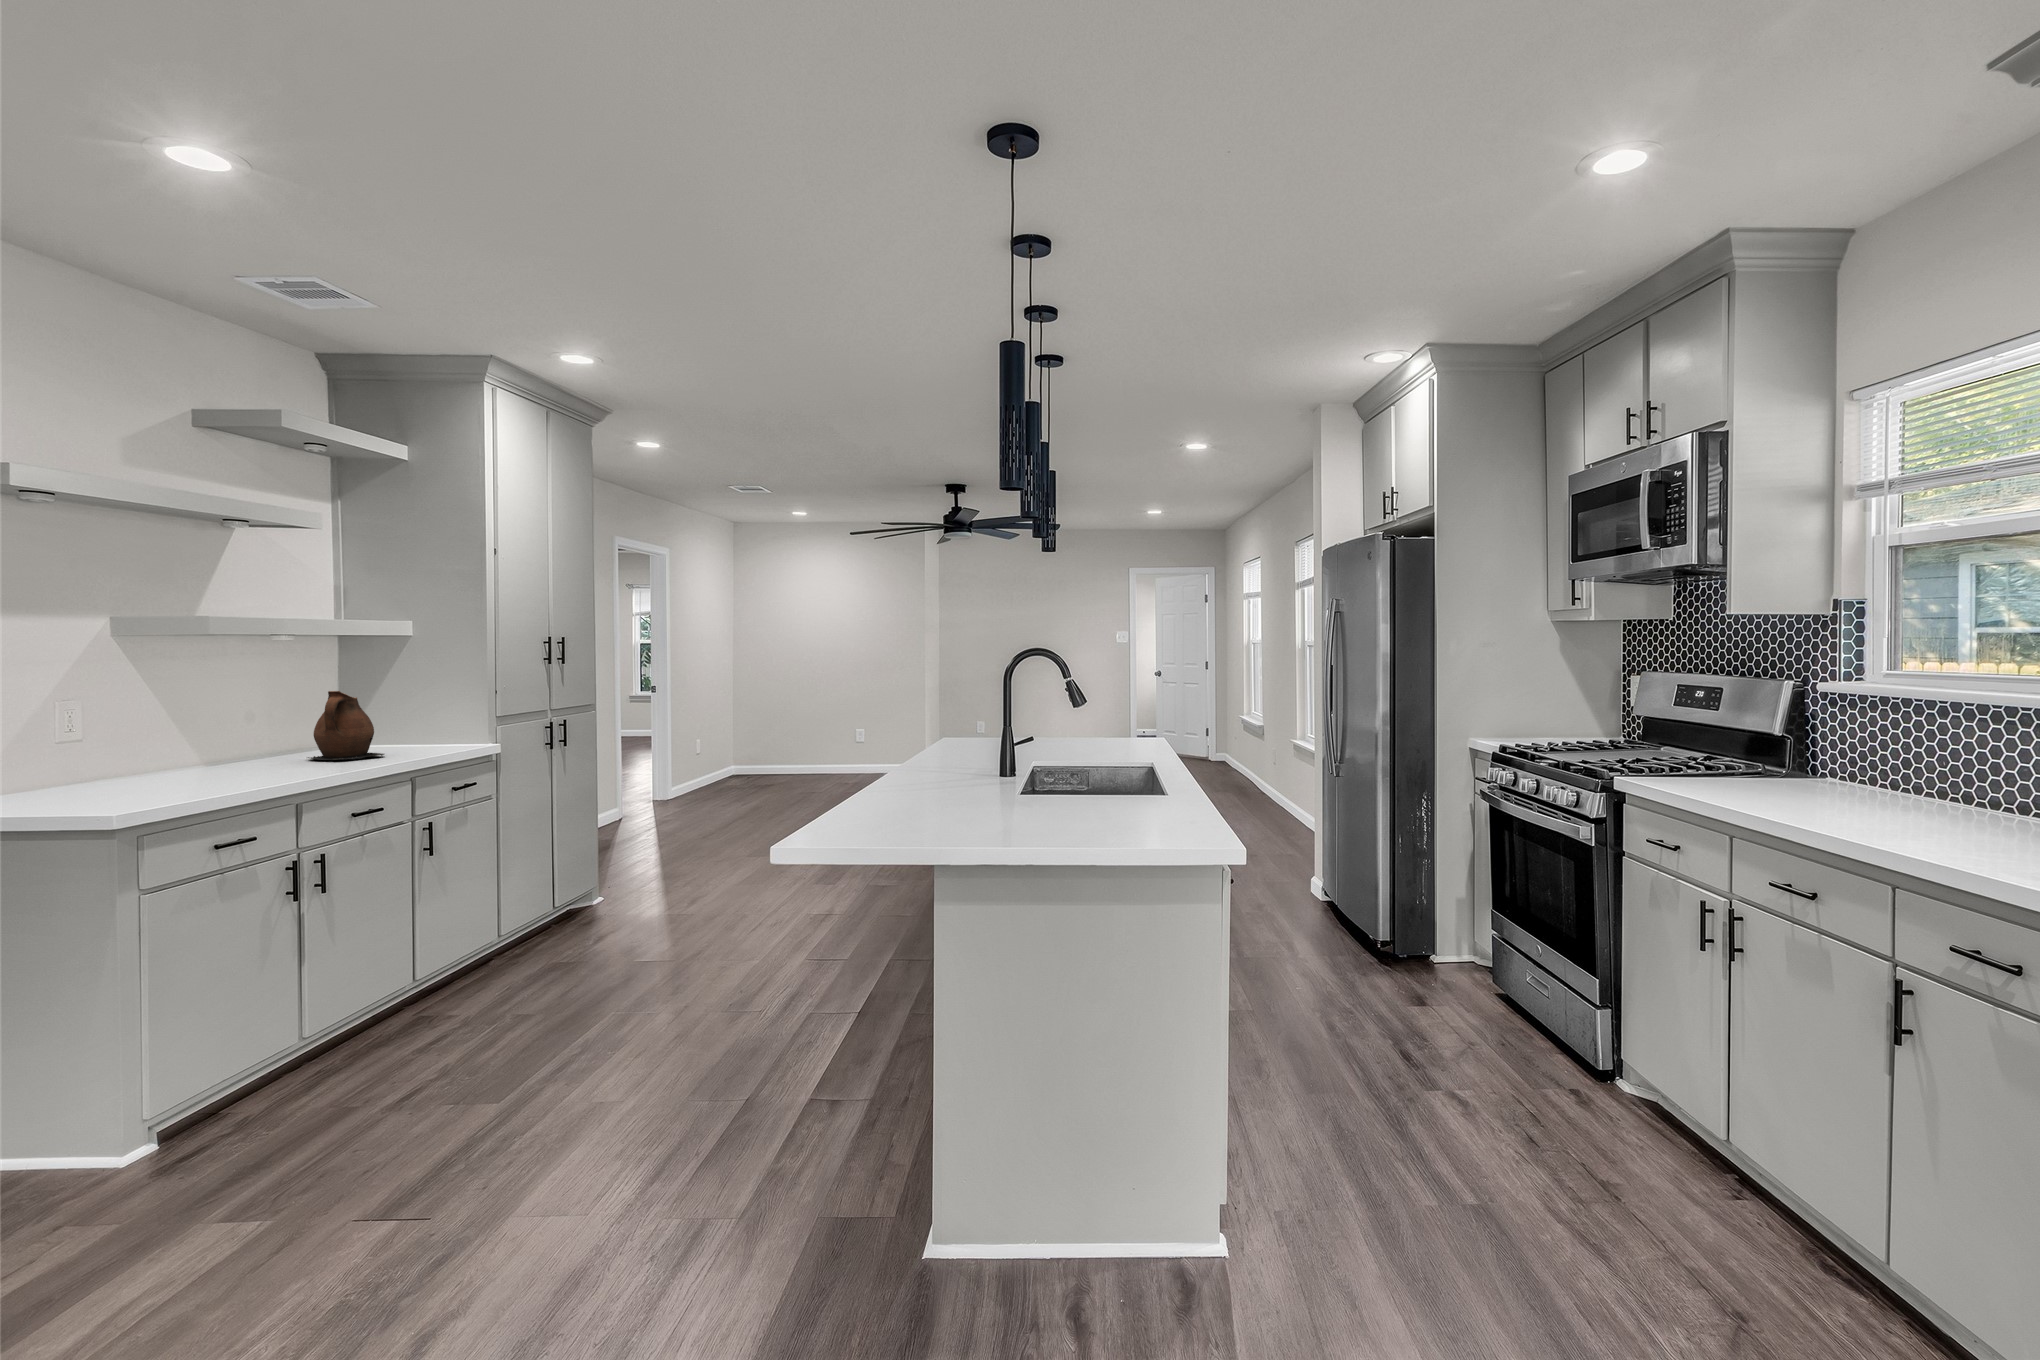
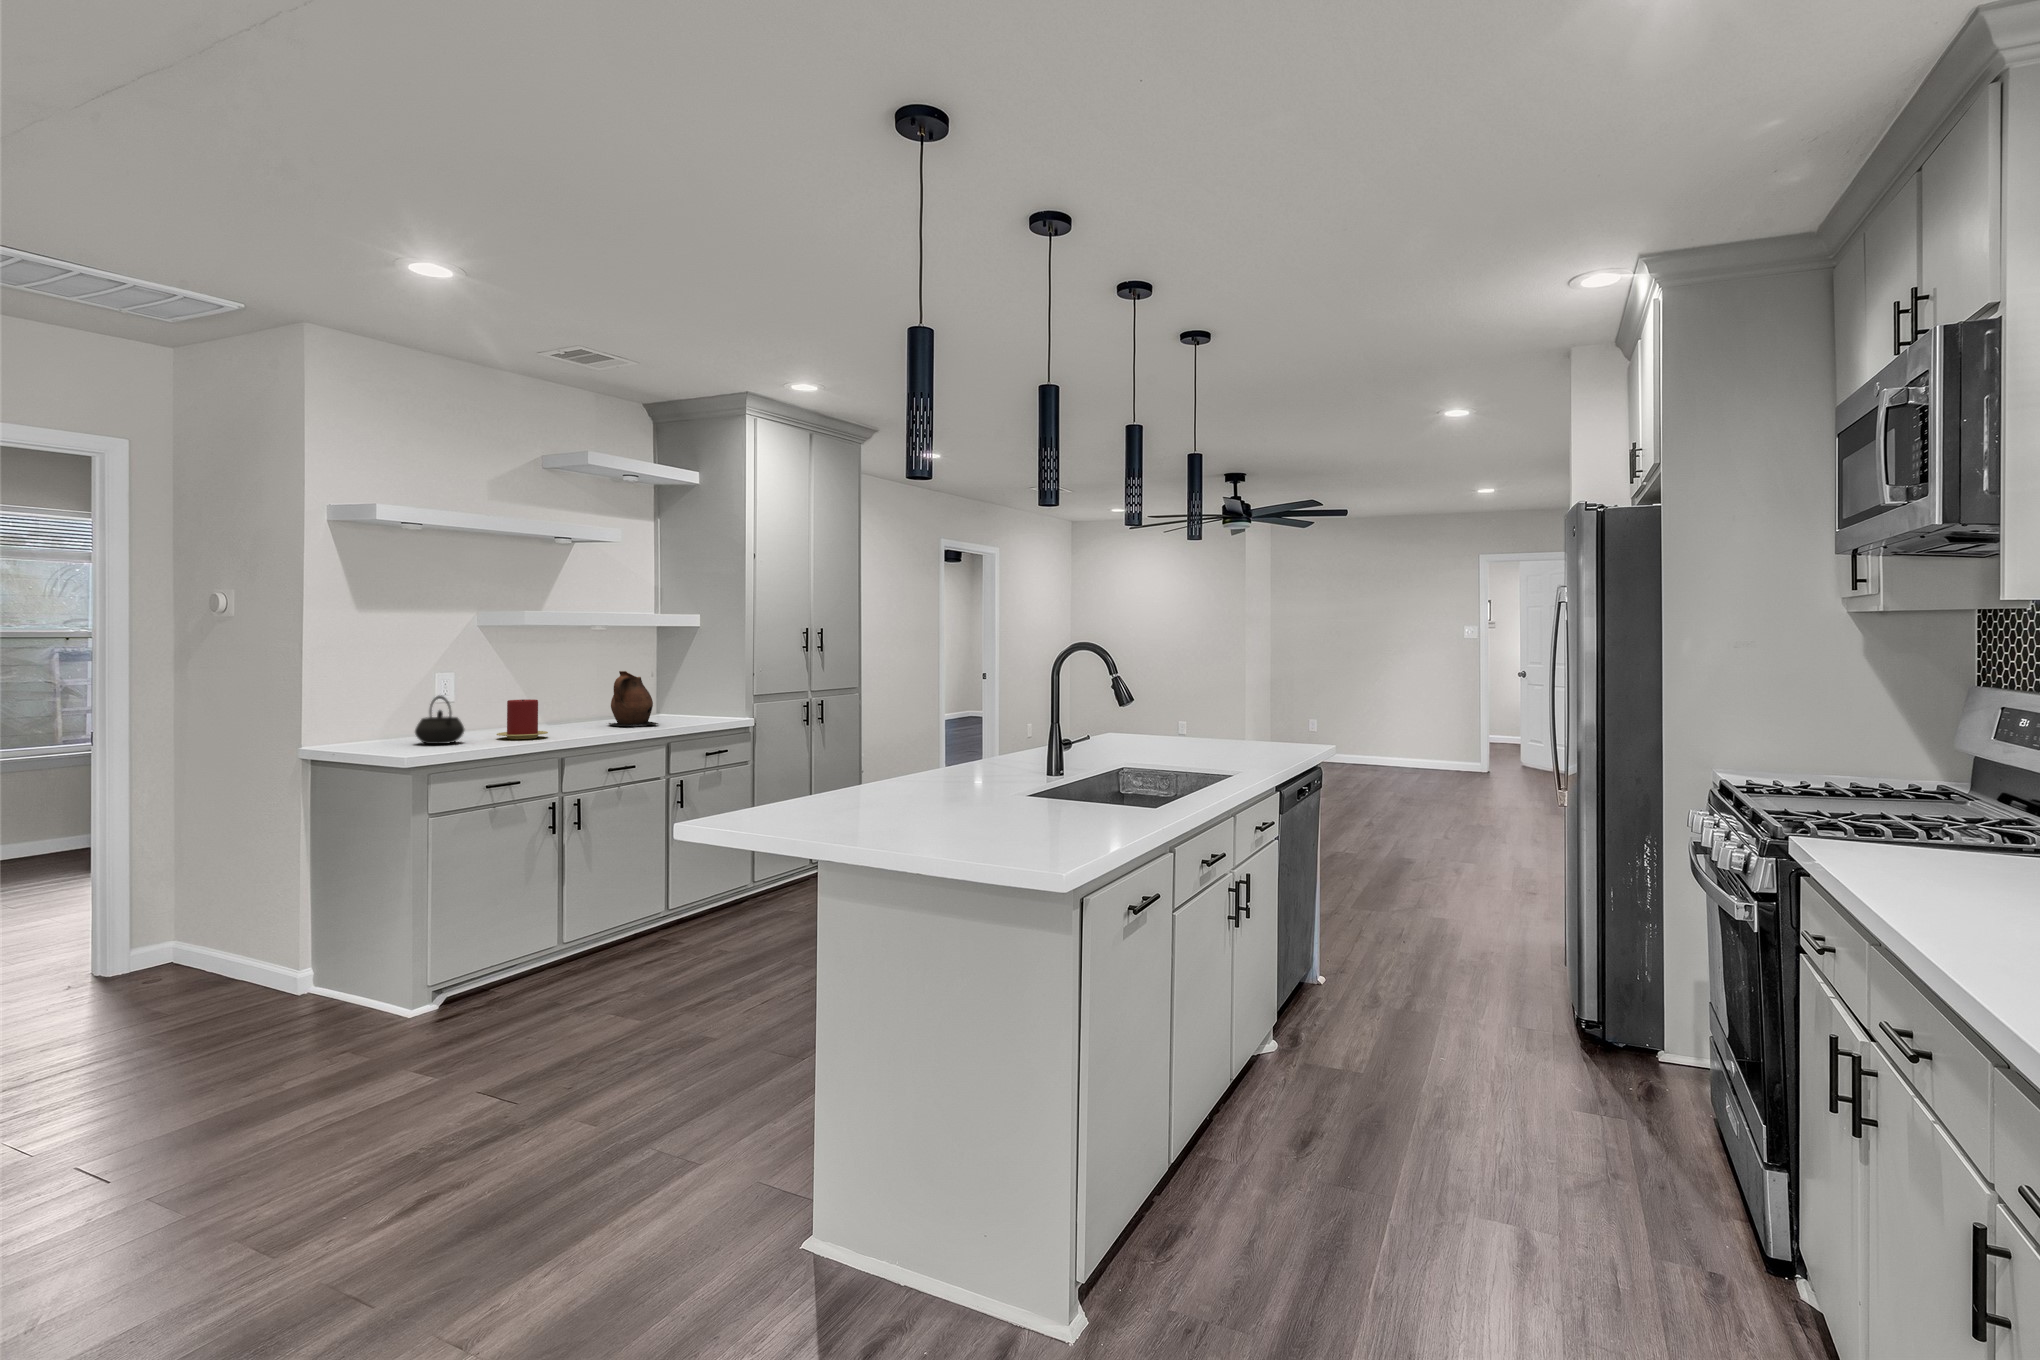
candle: none [190,733,269,786] -> present [497,699,548,739]
kettle: none [73,734,155,802] -> present [415,696,464,744]

